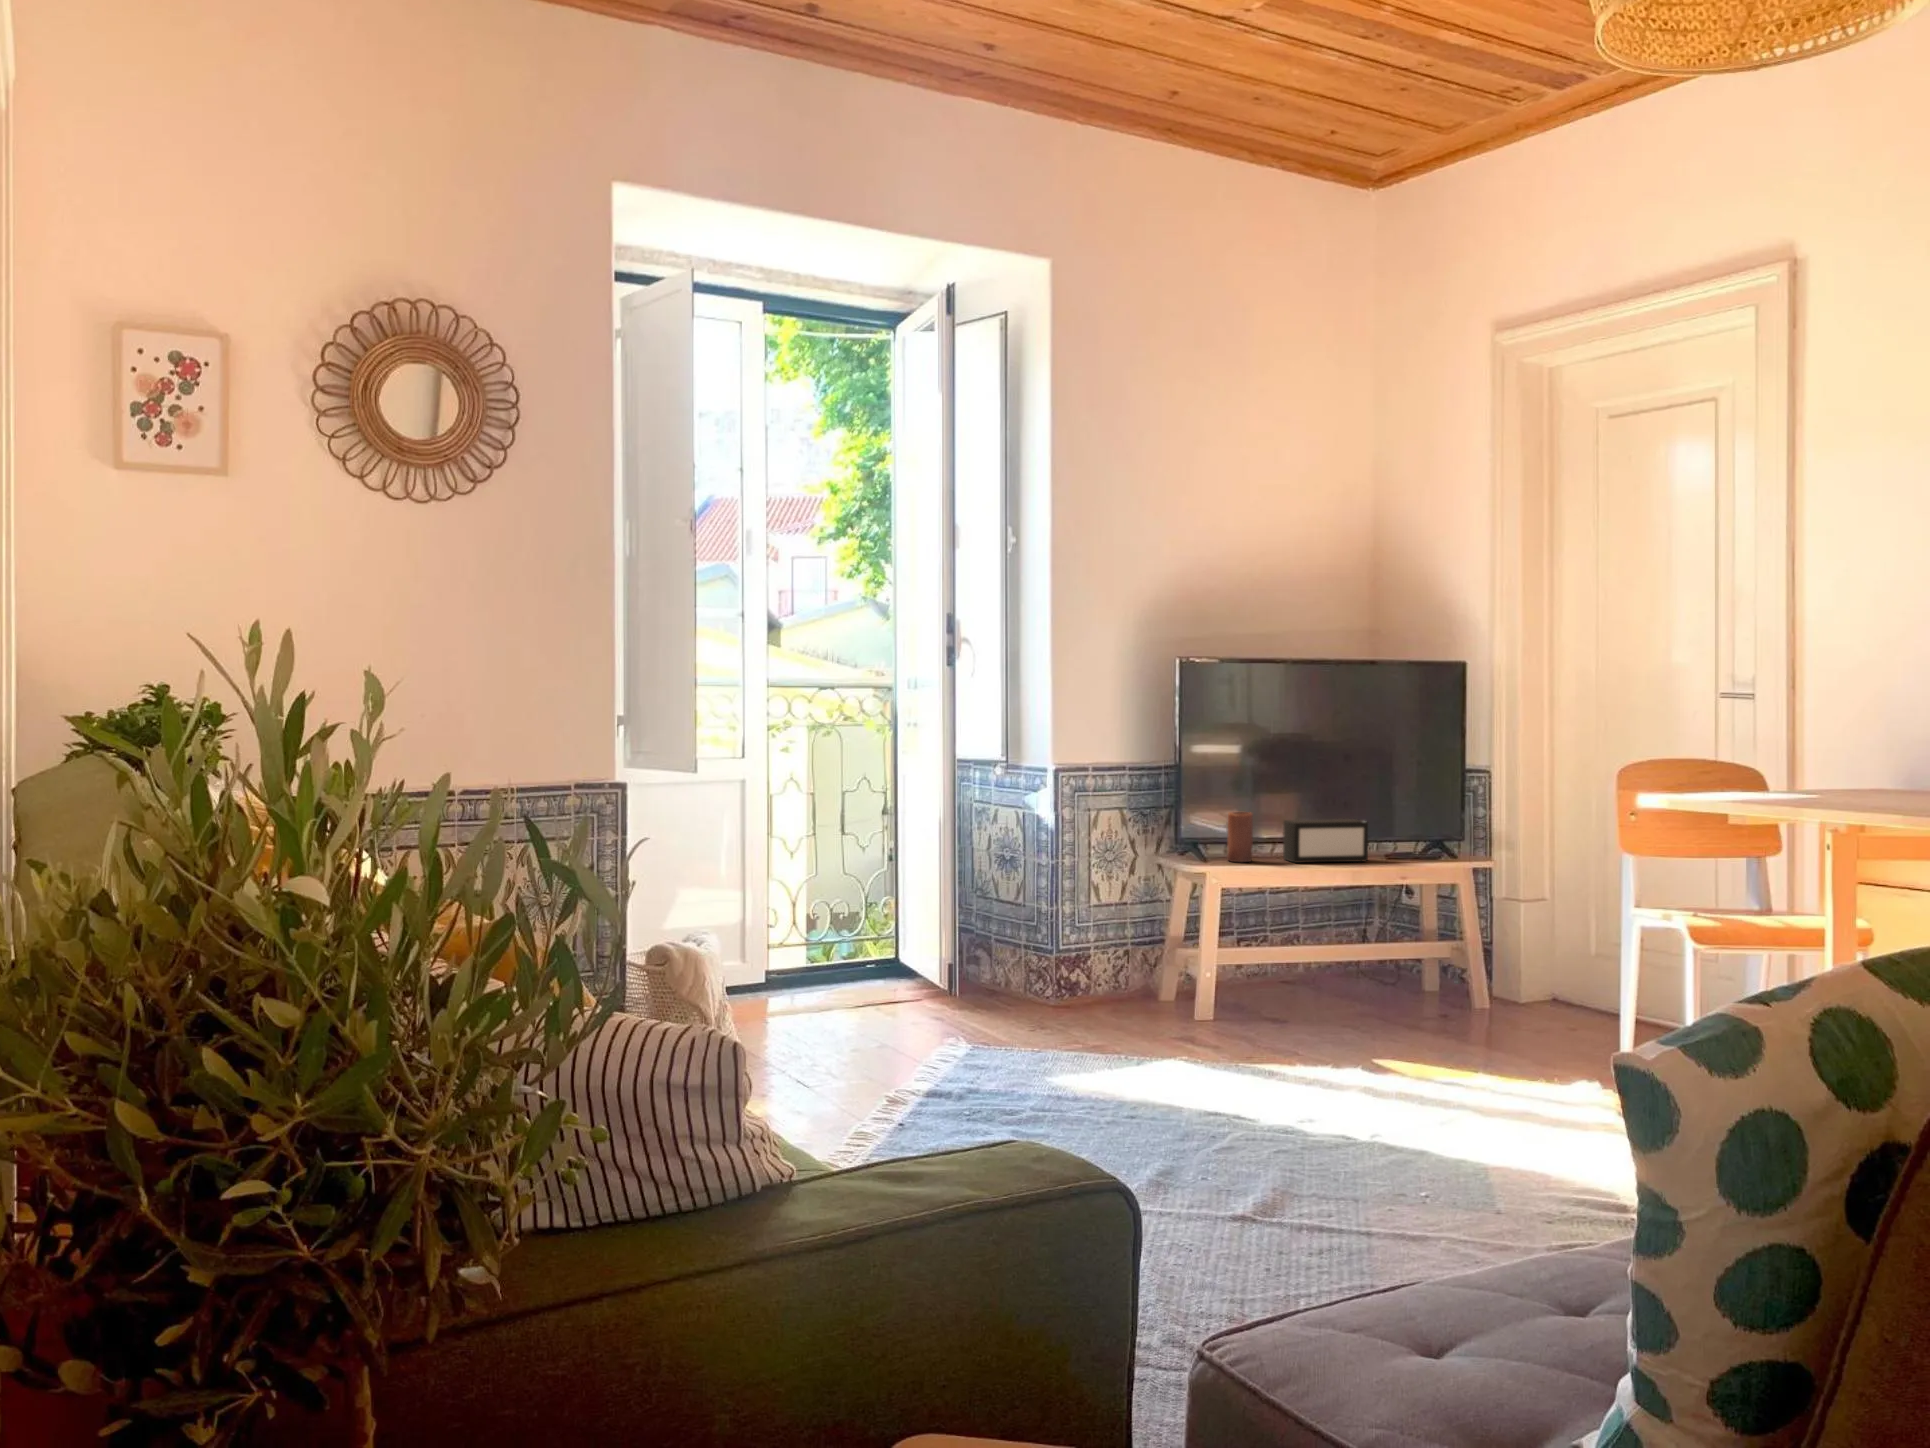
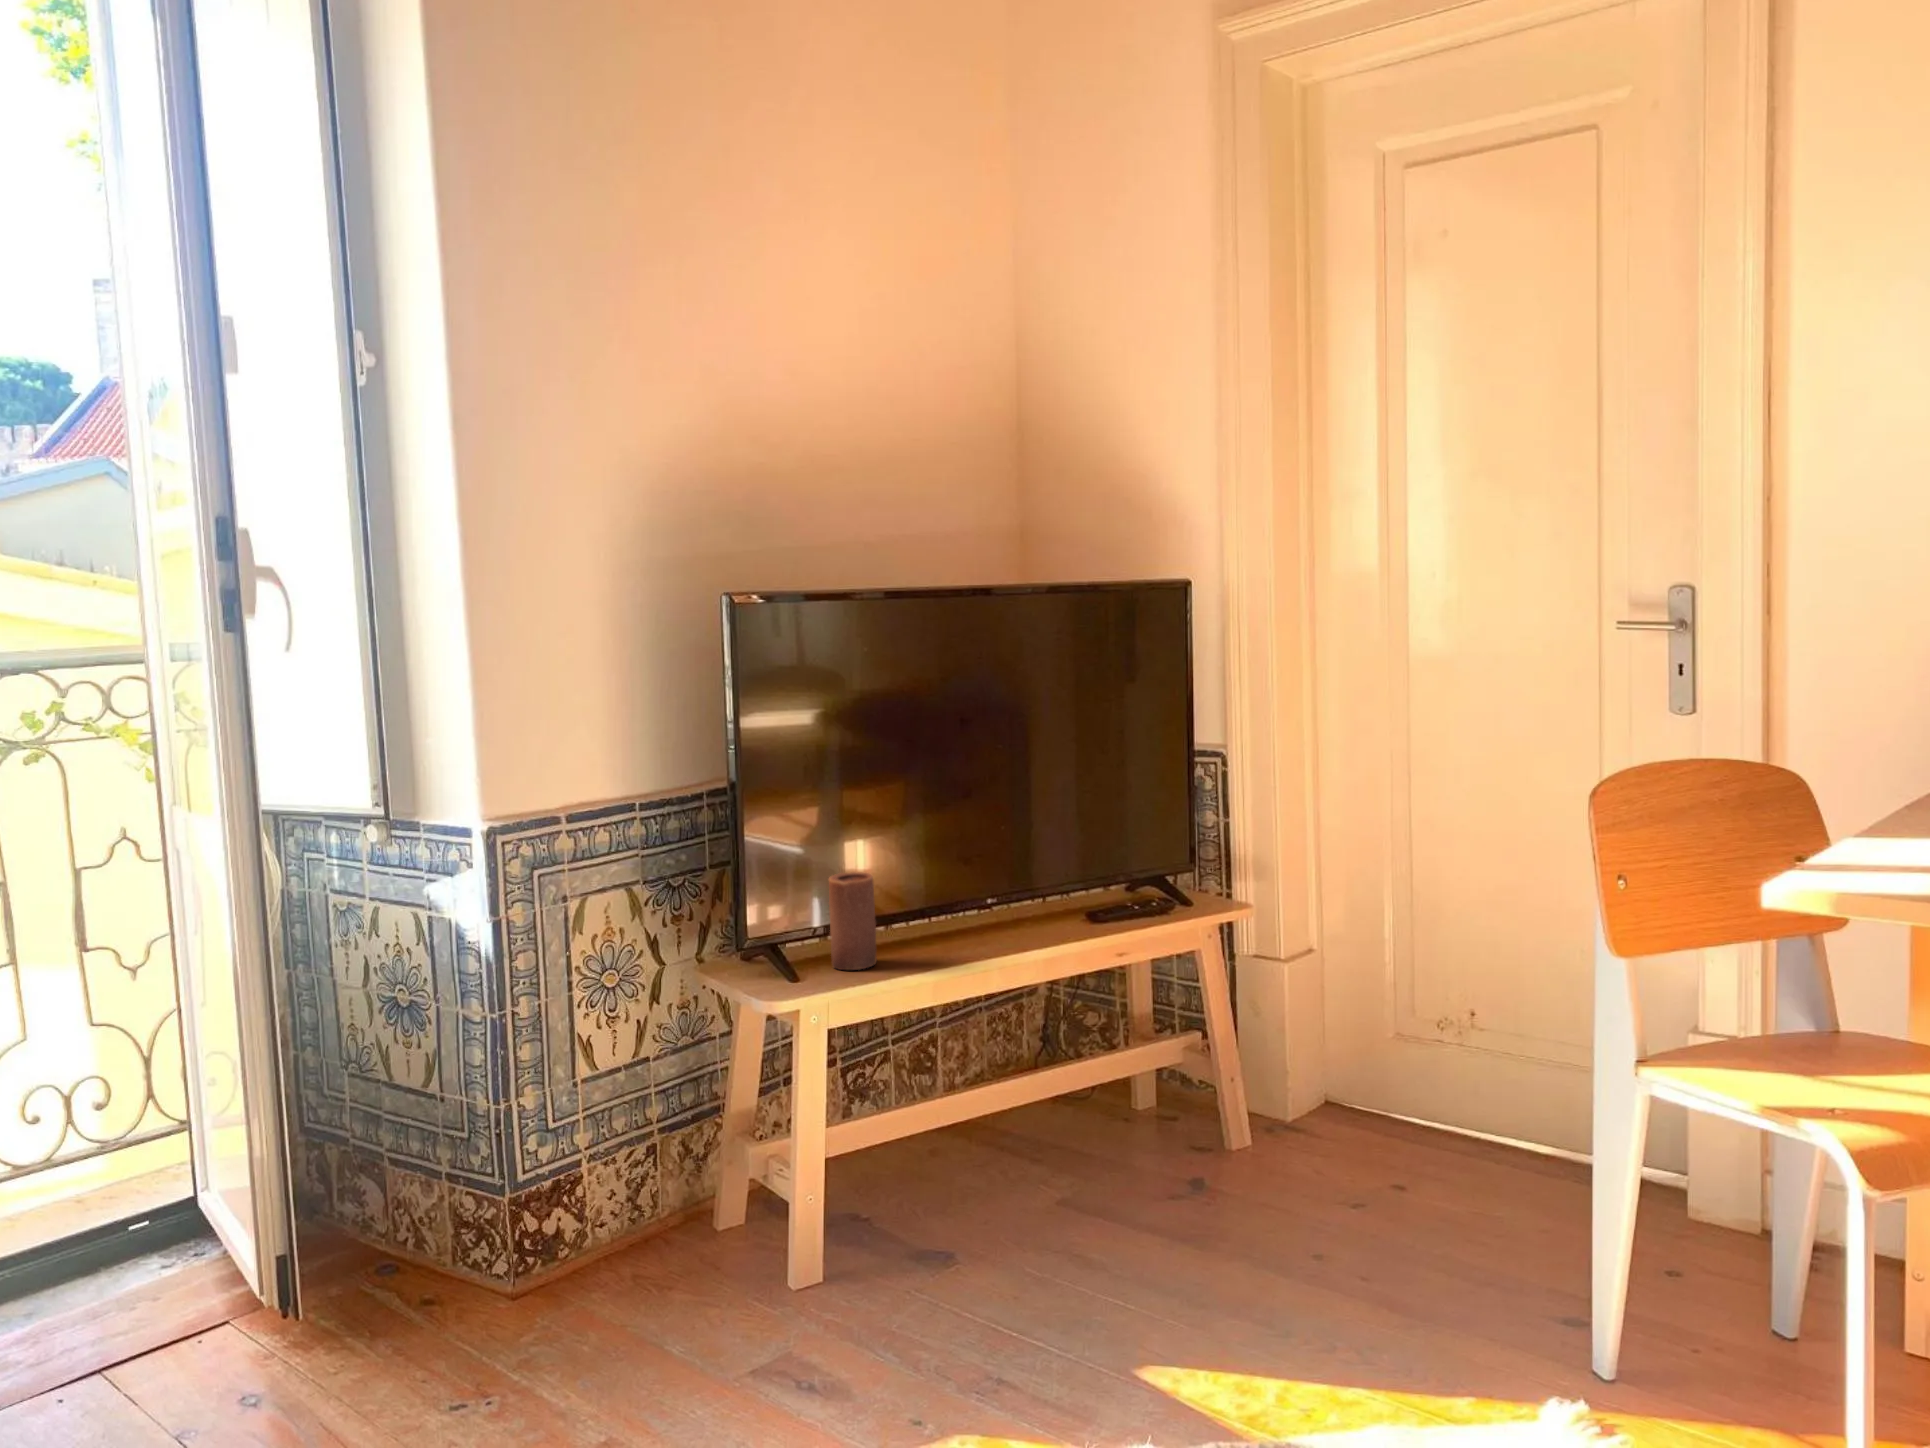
speaker: present [1283,819,1368,863] -> none [924,859,1067,956]

